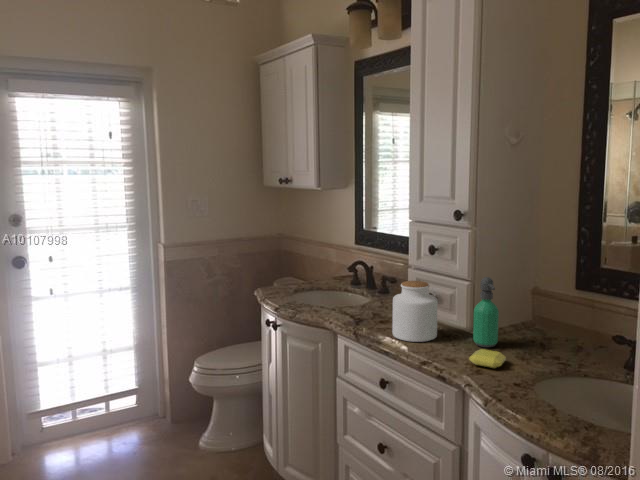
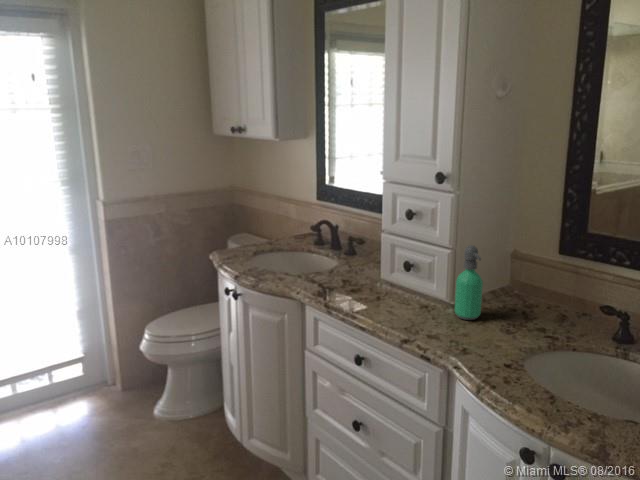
jar: present [392,281,437,342] -> none [367,248,416,315]
soap bar: present [469,349,506,368] -> none [455,325,494,347]

